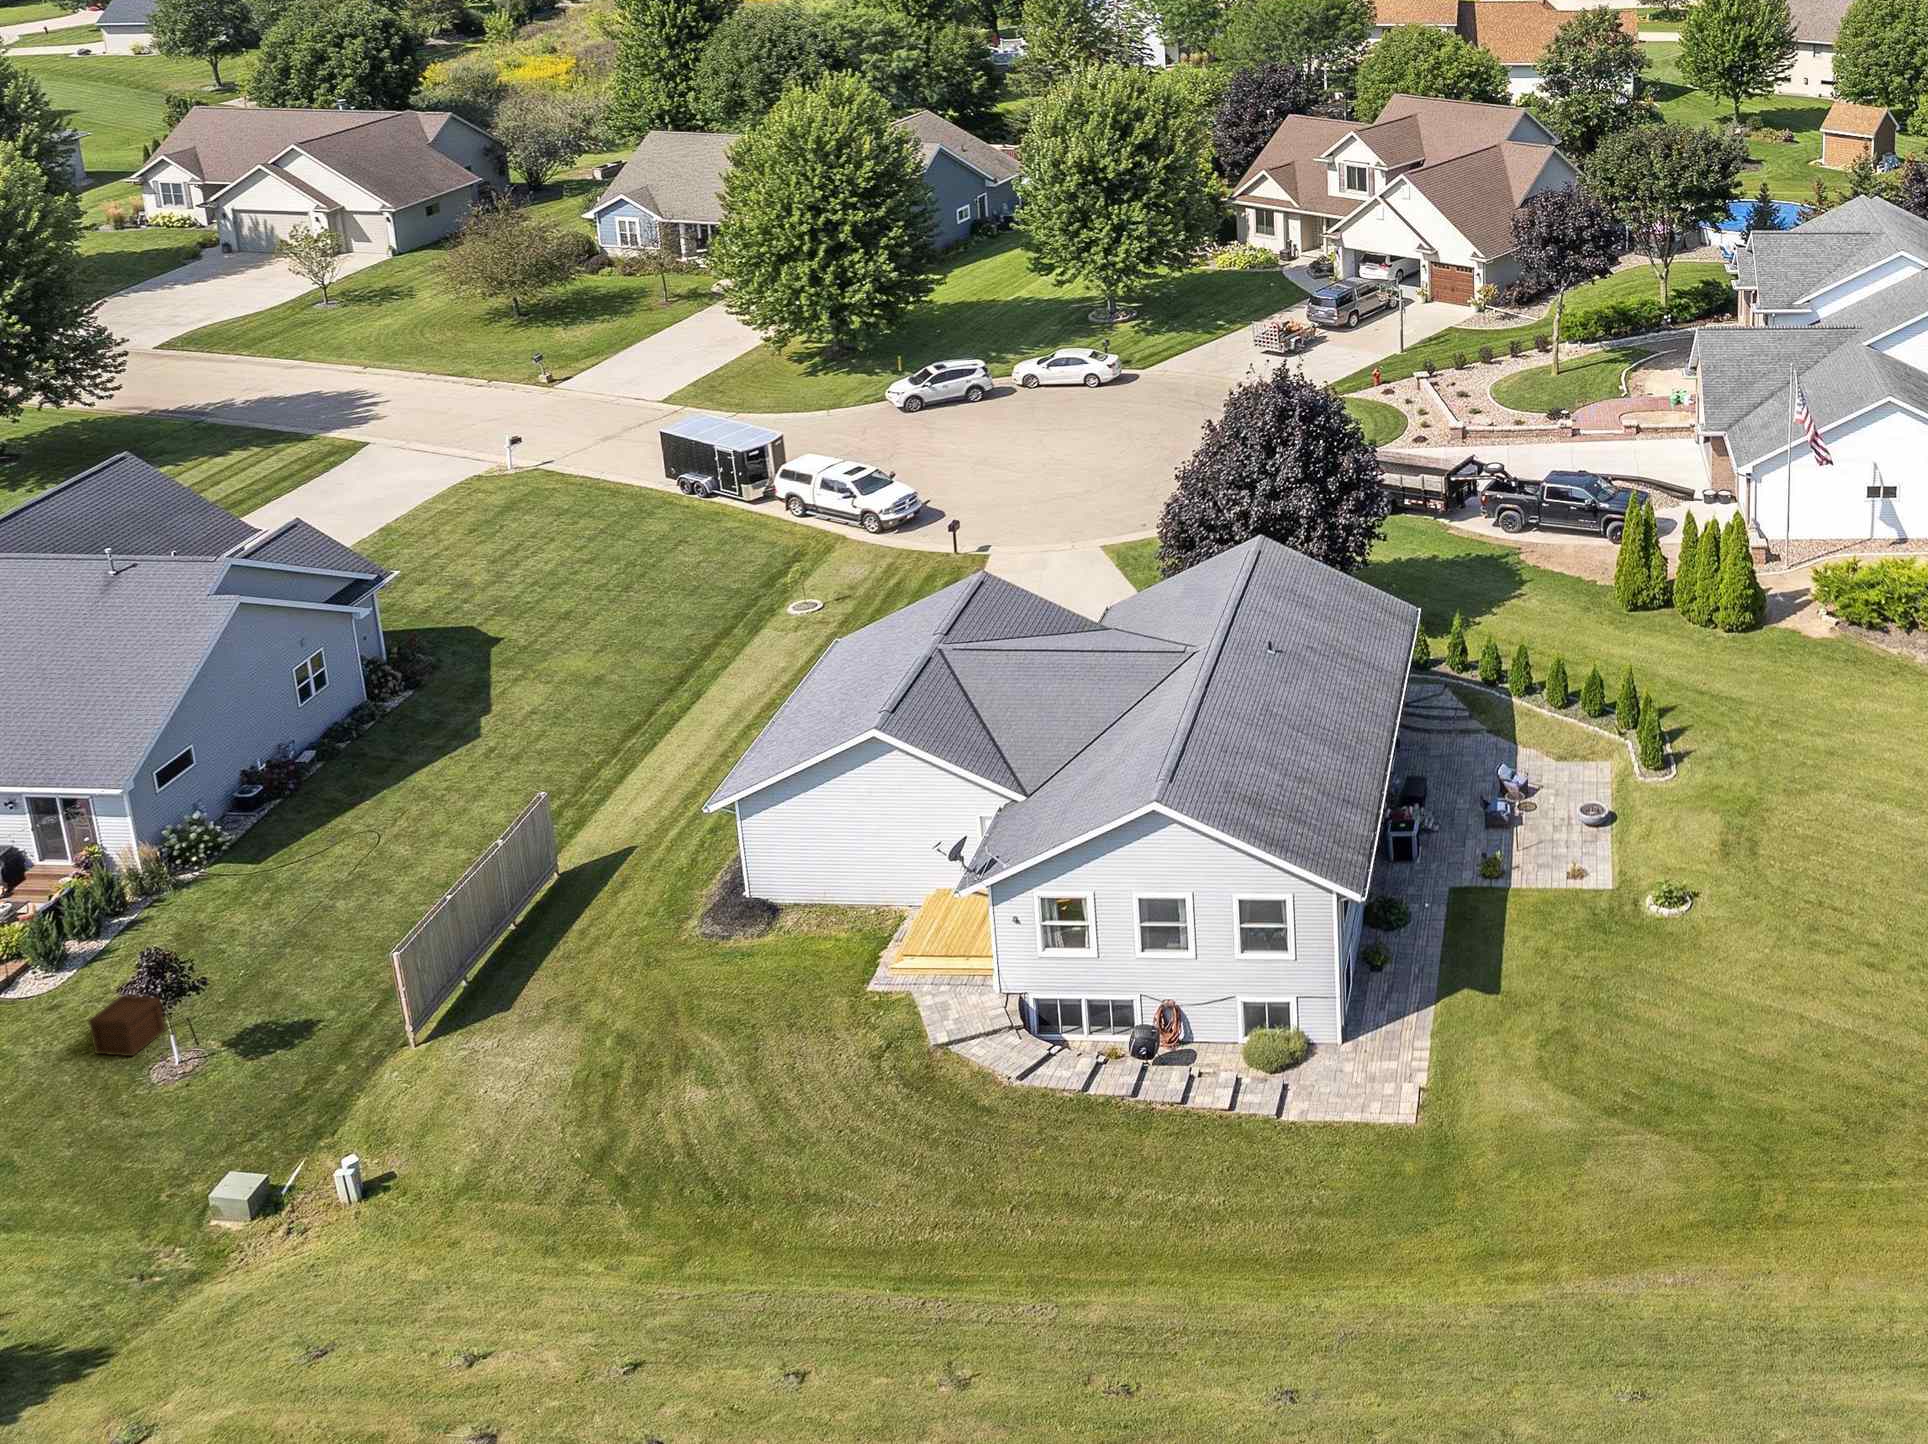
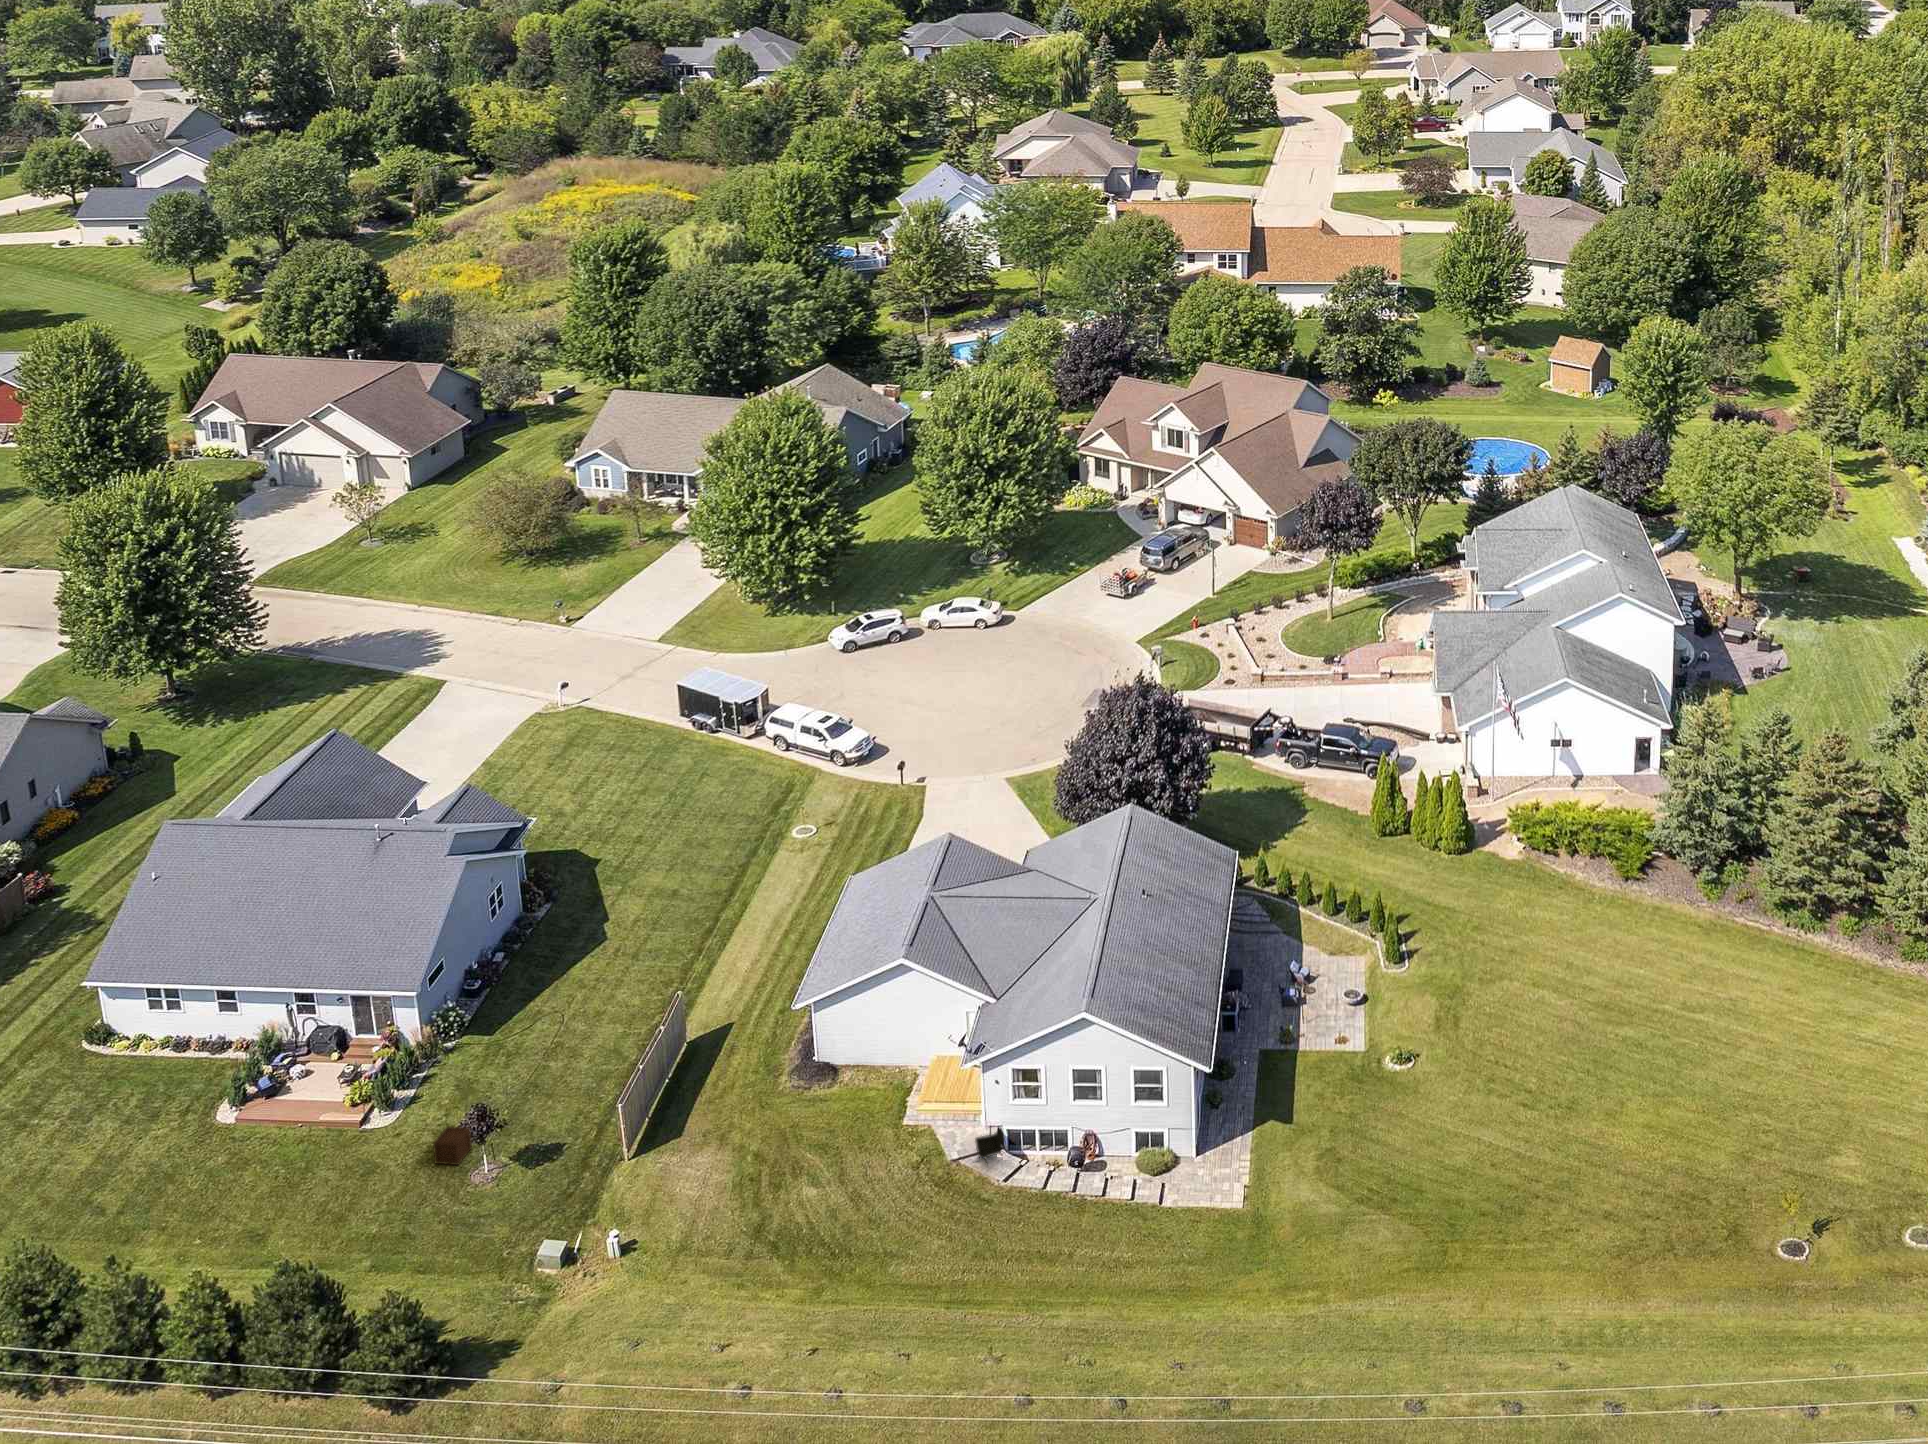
lounge chair: none [975,995,1027,1057] -> present [975,1128,1005,1160]

